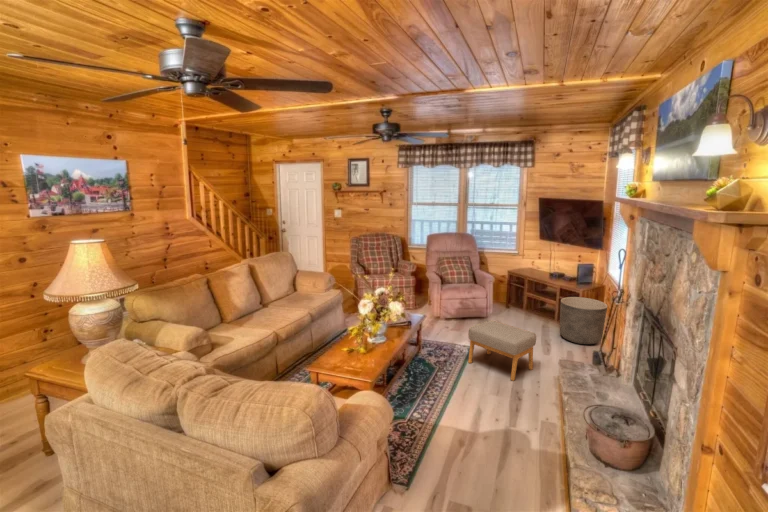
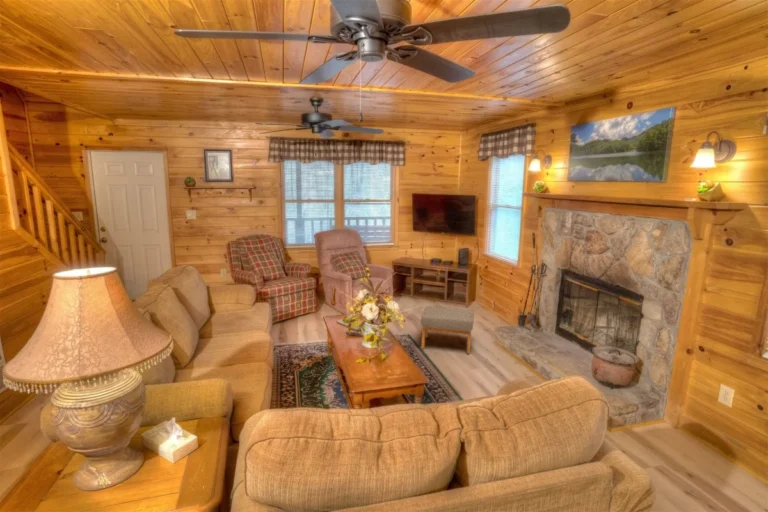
planter: present [560,297,607,344] -> none [455,276,491,314]

